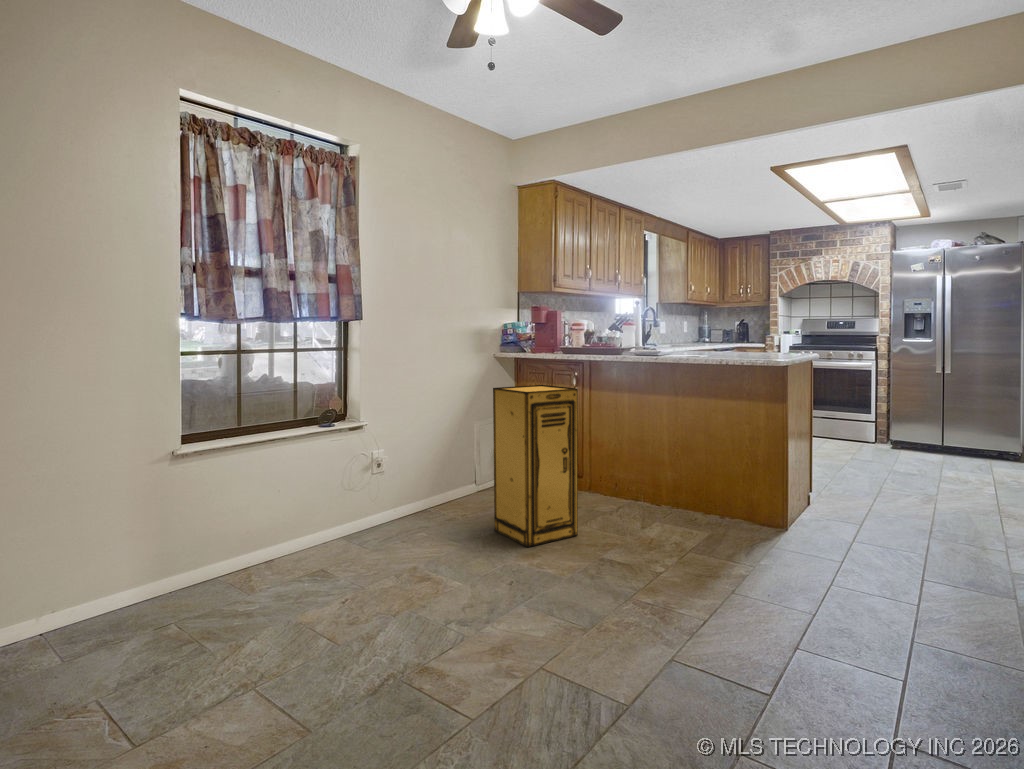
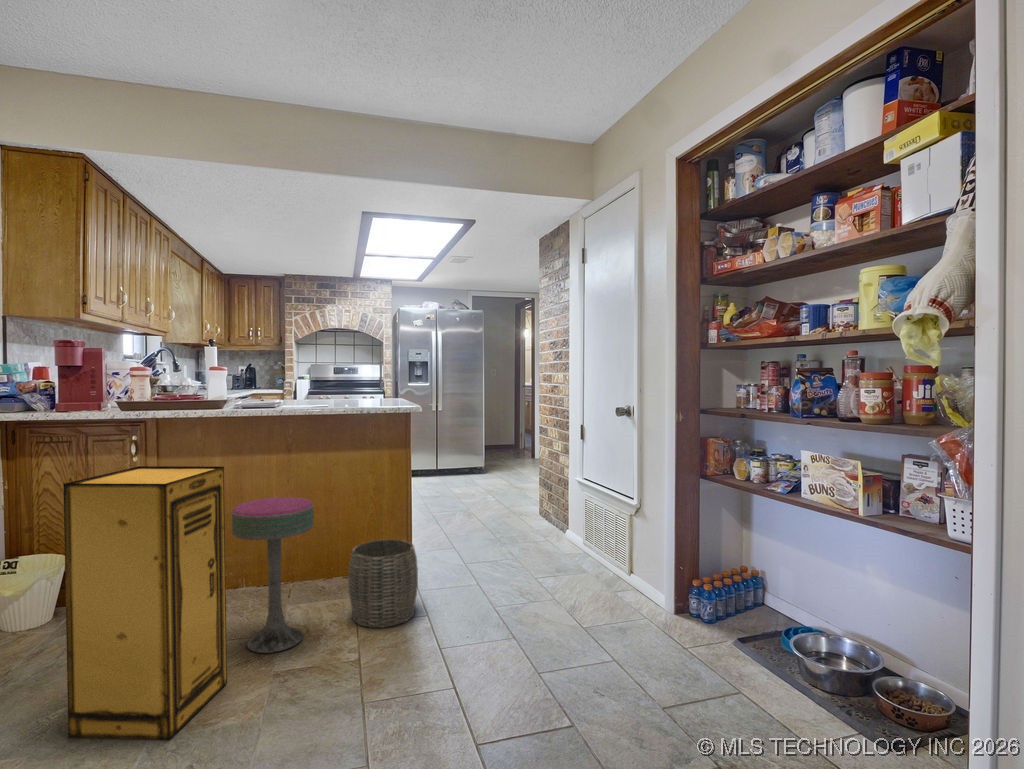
bar stool: none [598,420,656,532] -> present [232,497,314,653]
woven basket: none [686,472,749,544] -> present [348,539,418,628]

